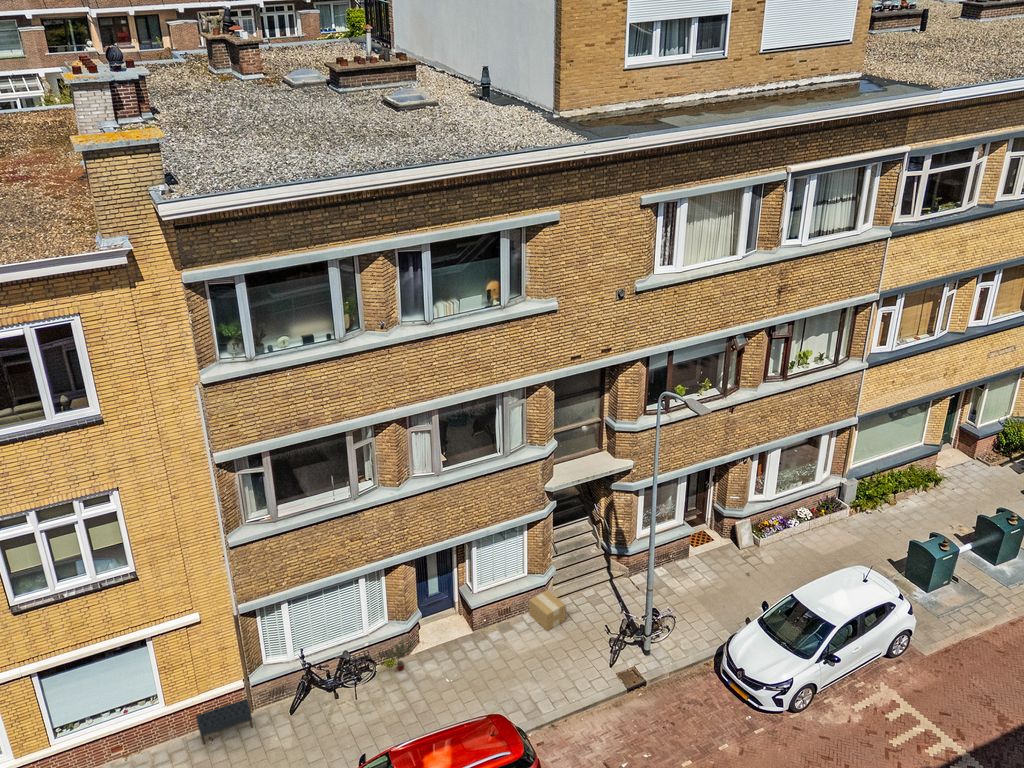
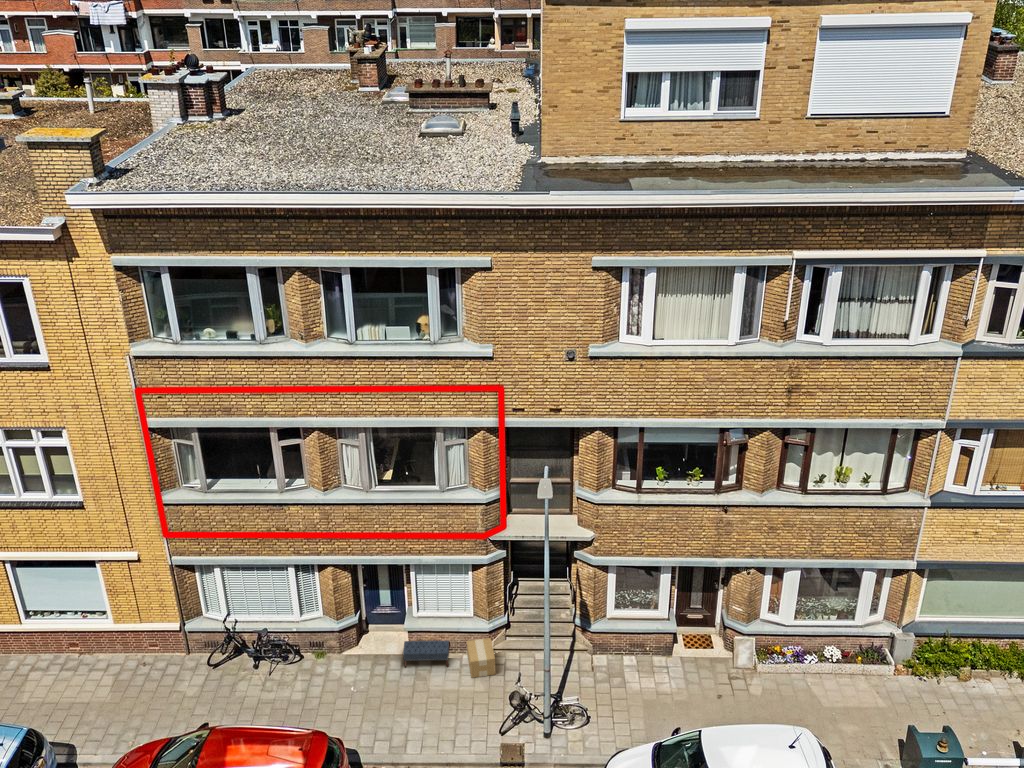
potted tree: present [385,639,413,670] -> none [308,634,335,664]
bench: present [196,699,253,744] -> present [403,640,449,667]

